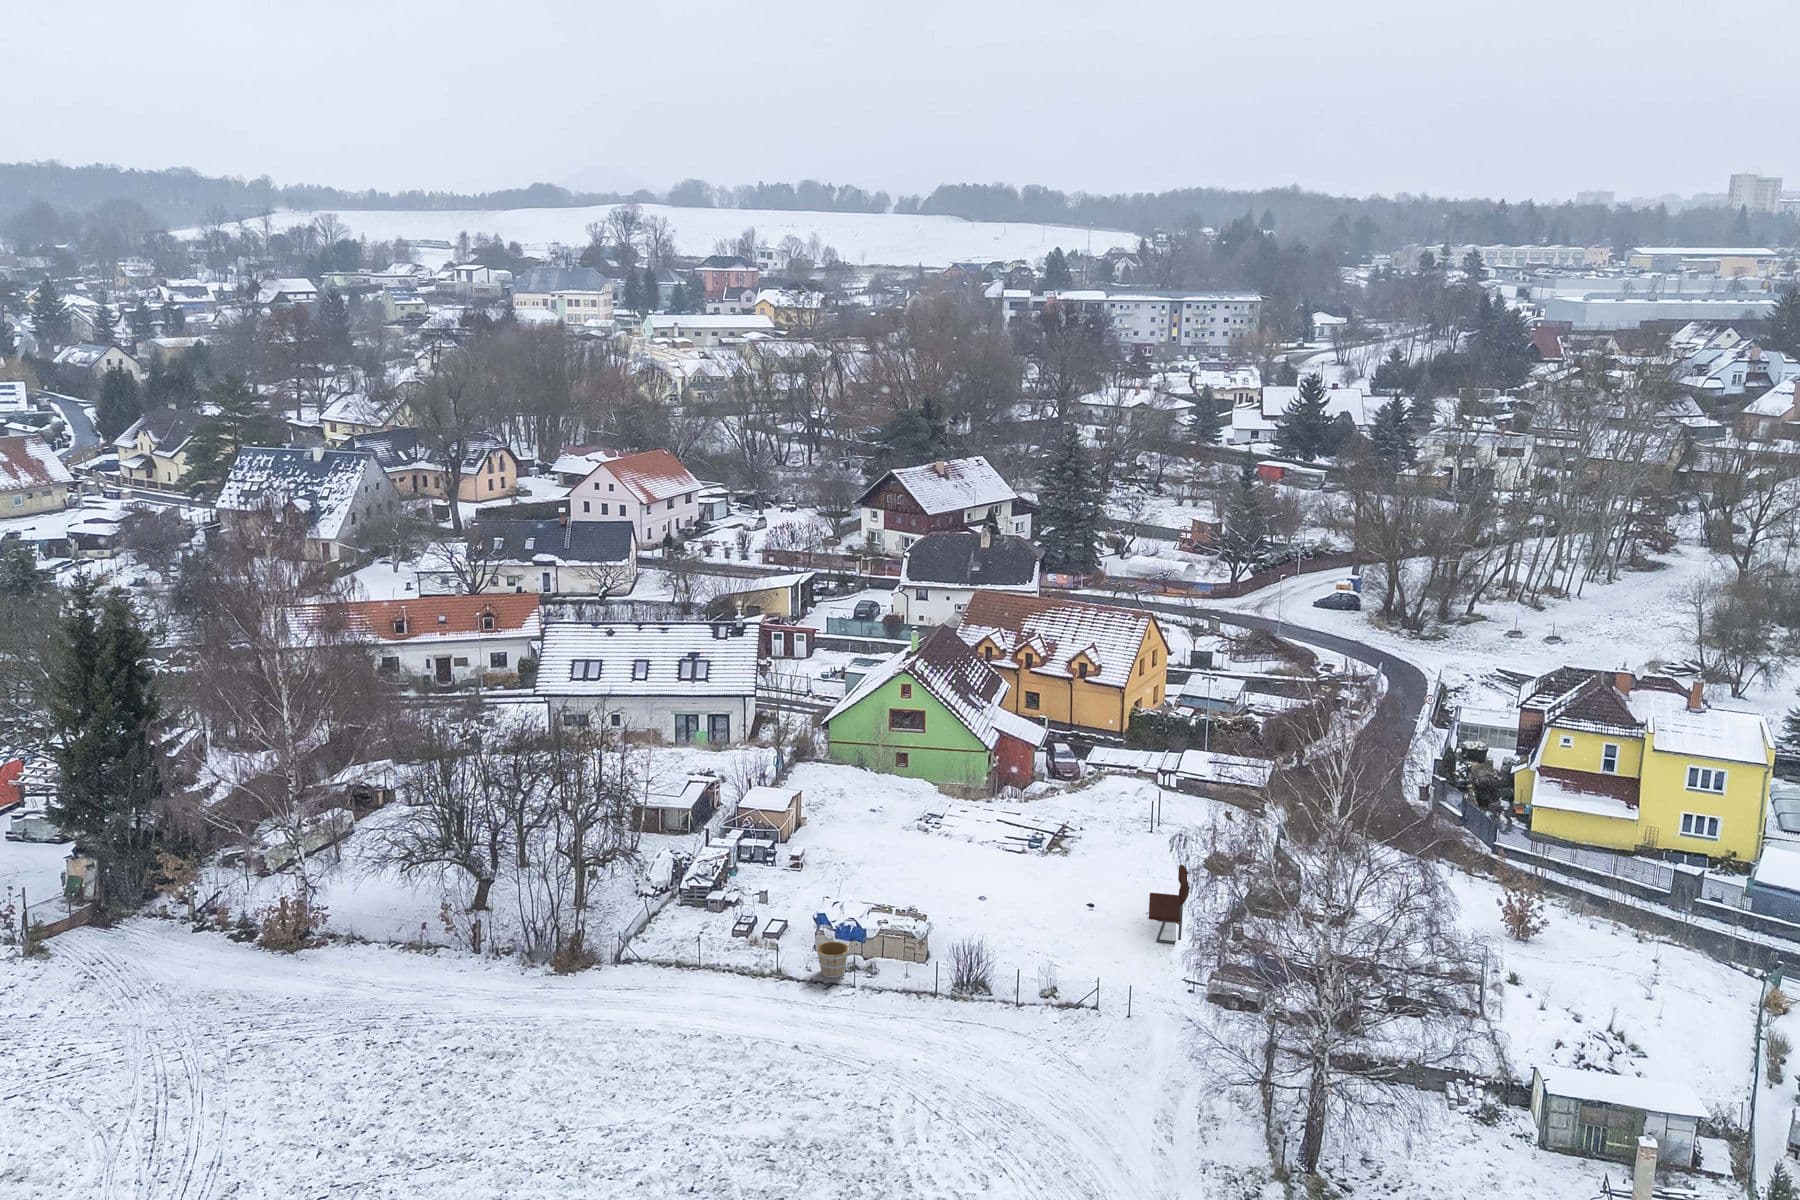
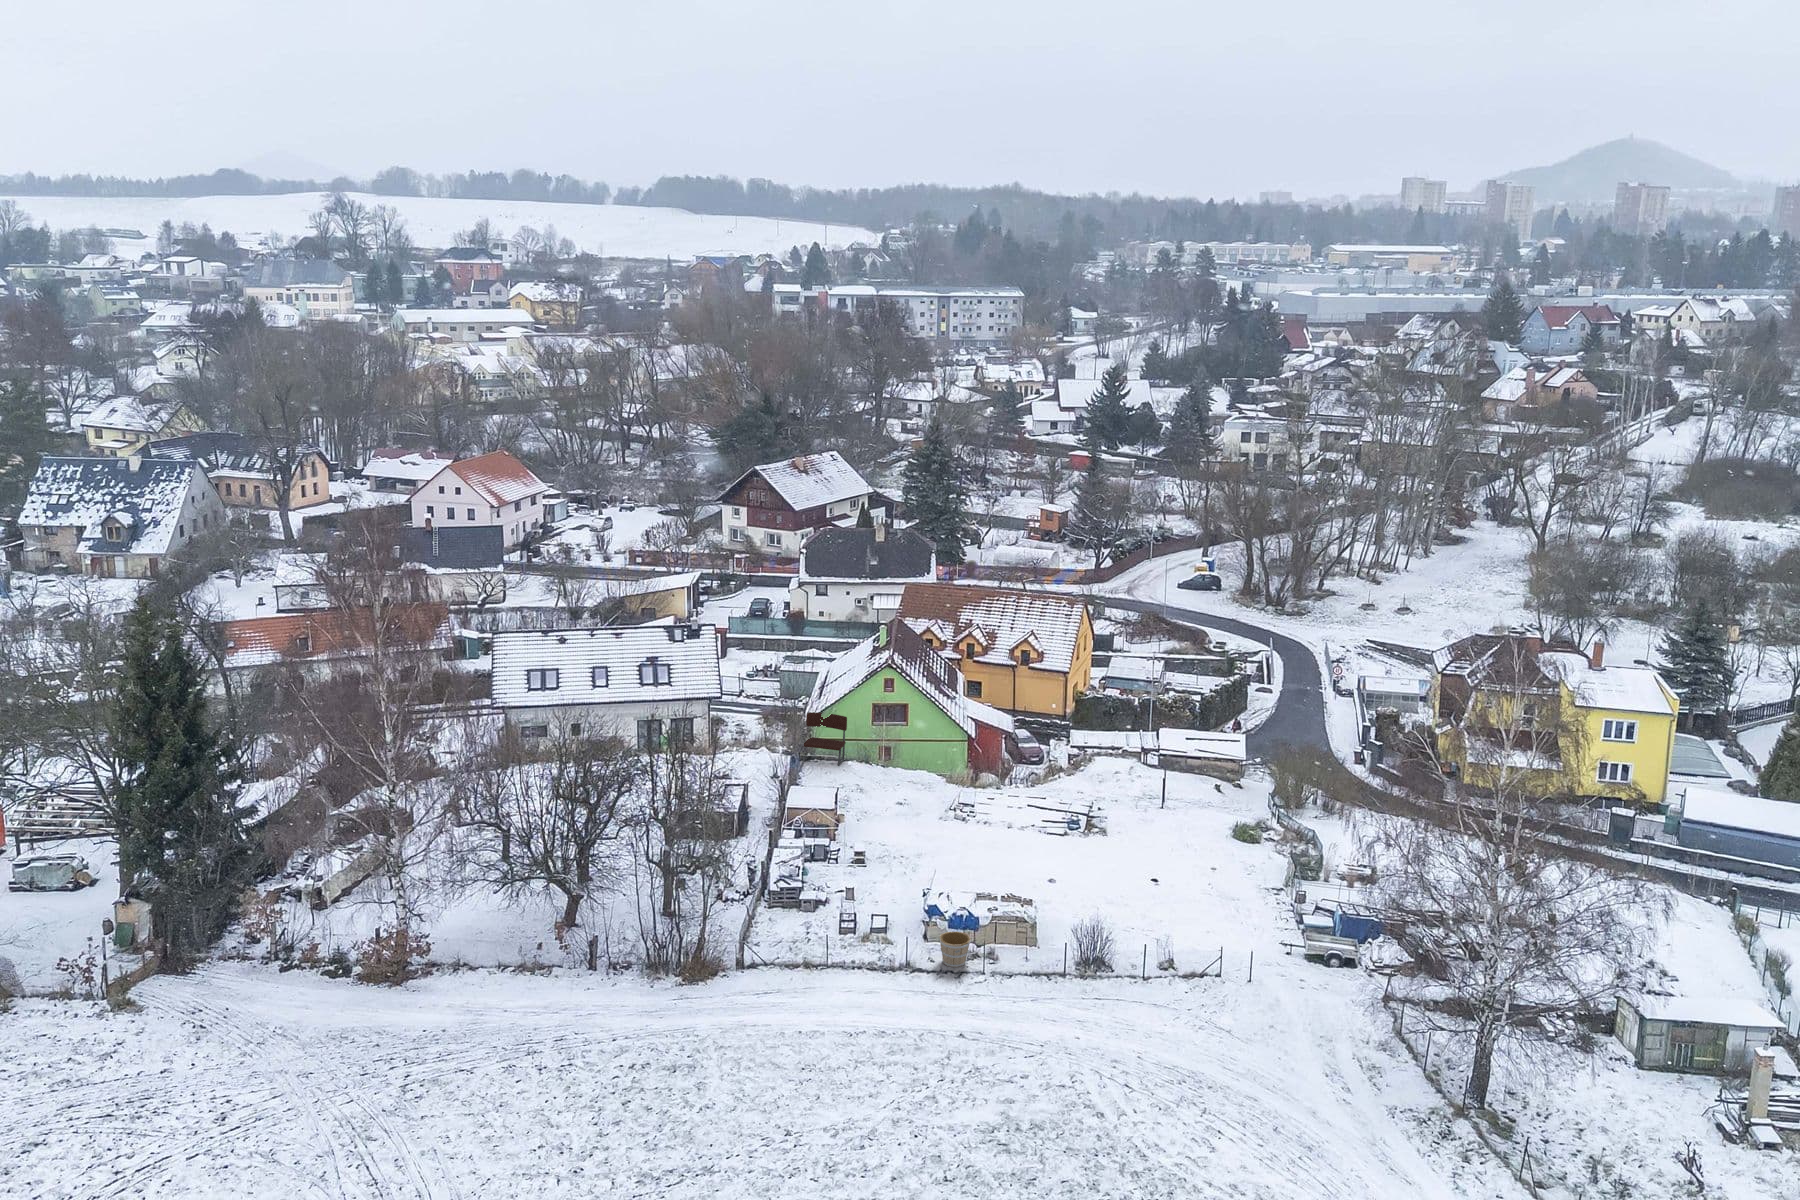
bench: present [1149,865,1190,944] -> present [803,712,847,766]

